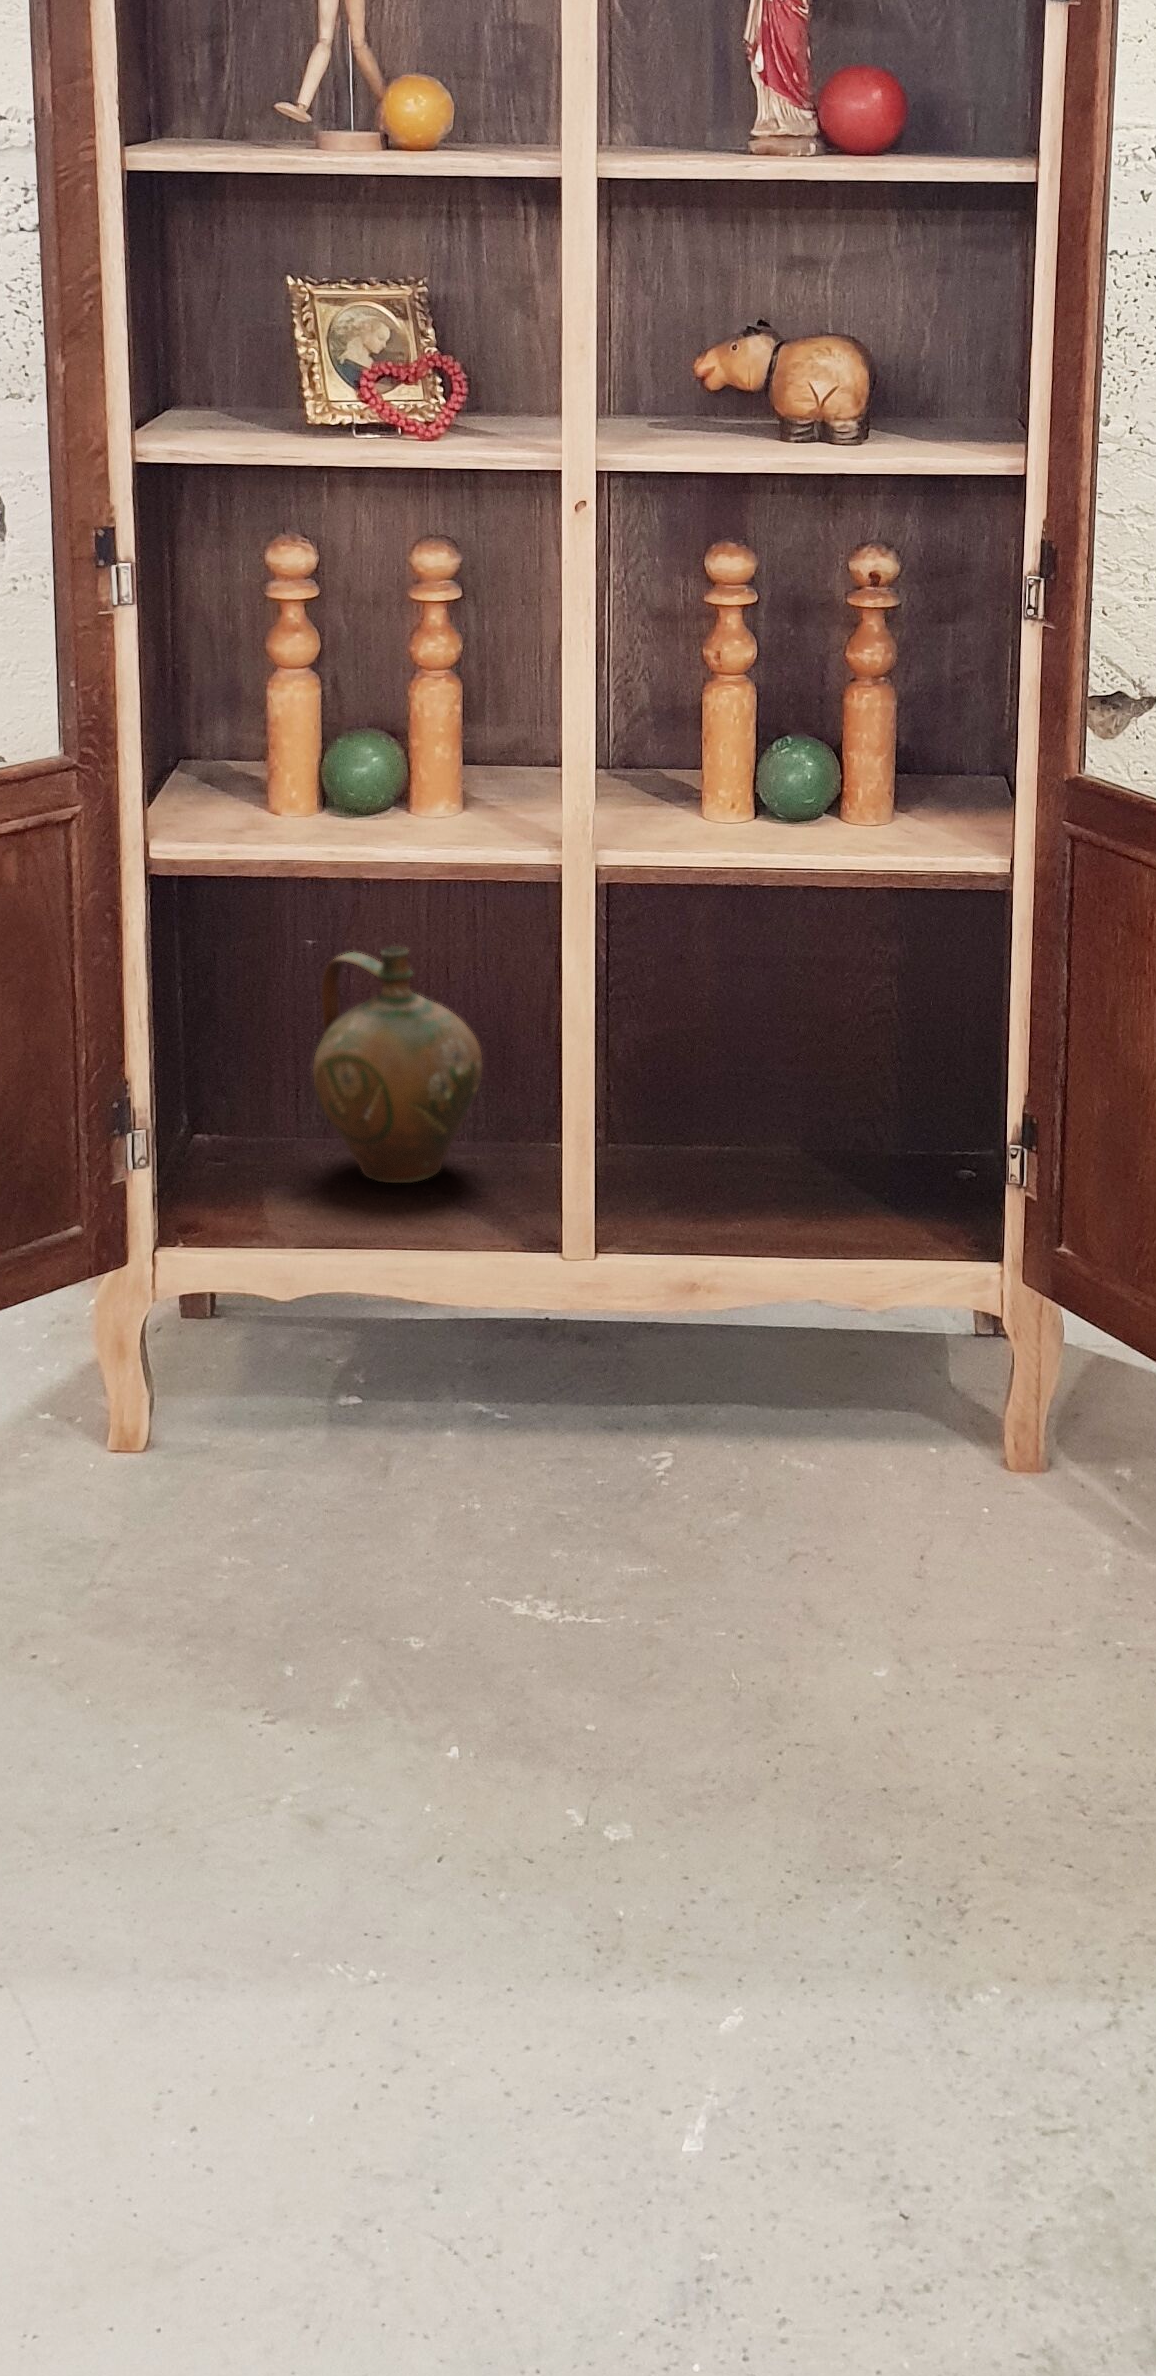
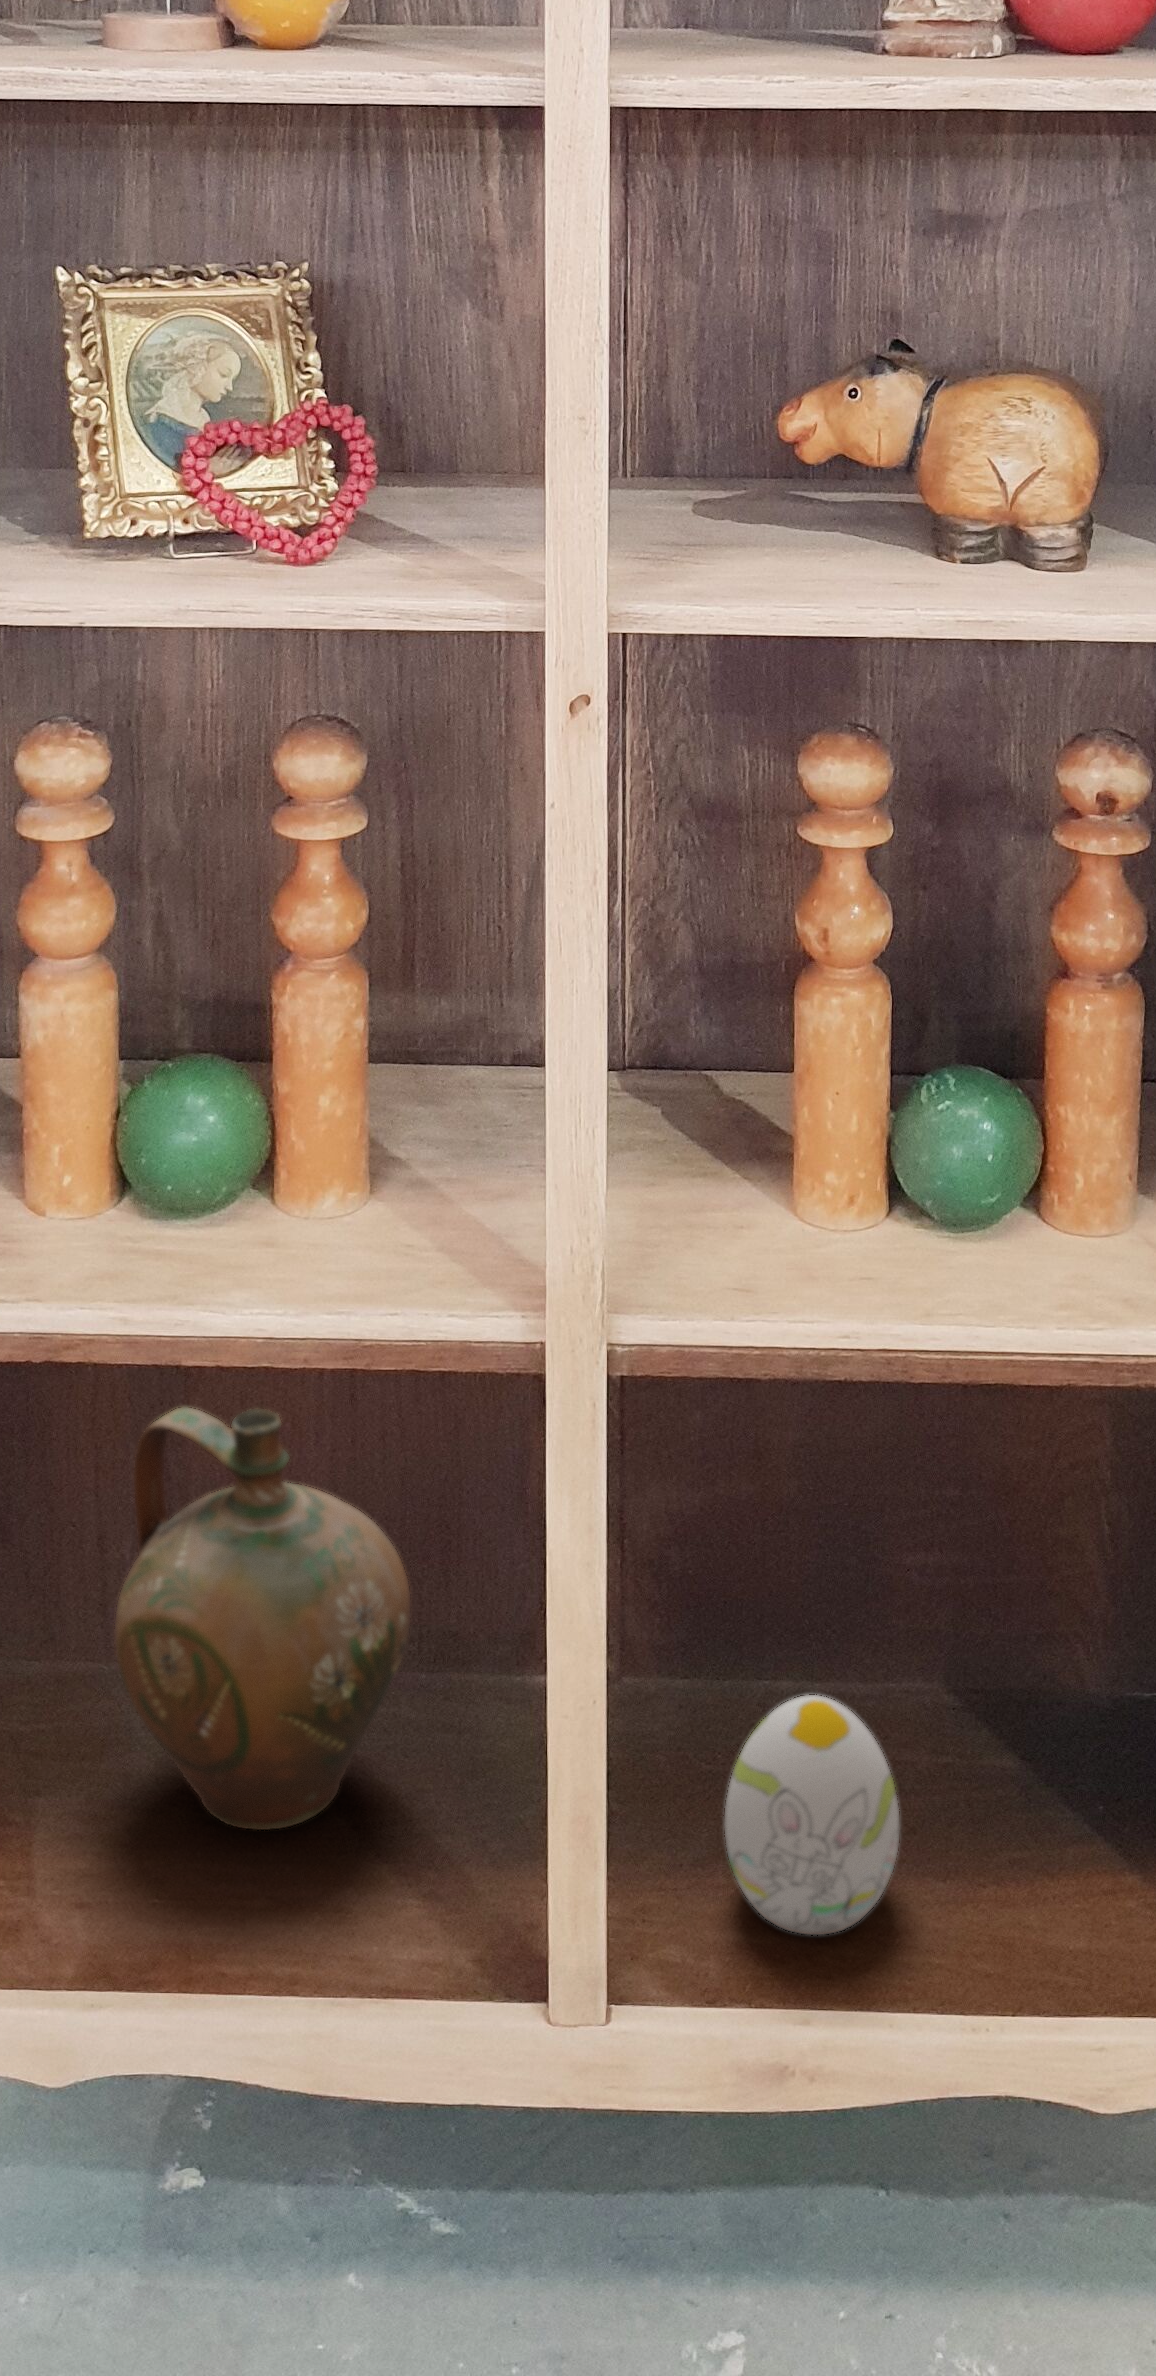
decorative egg: none [662,1092,760,1219] -> present [725,1695,899,1935]

